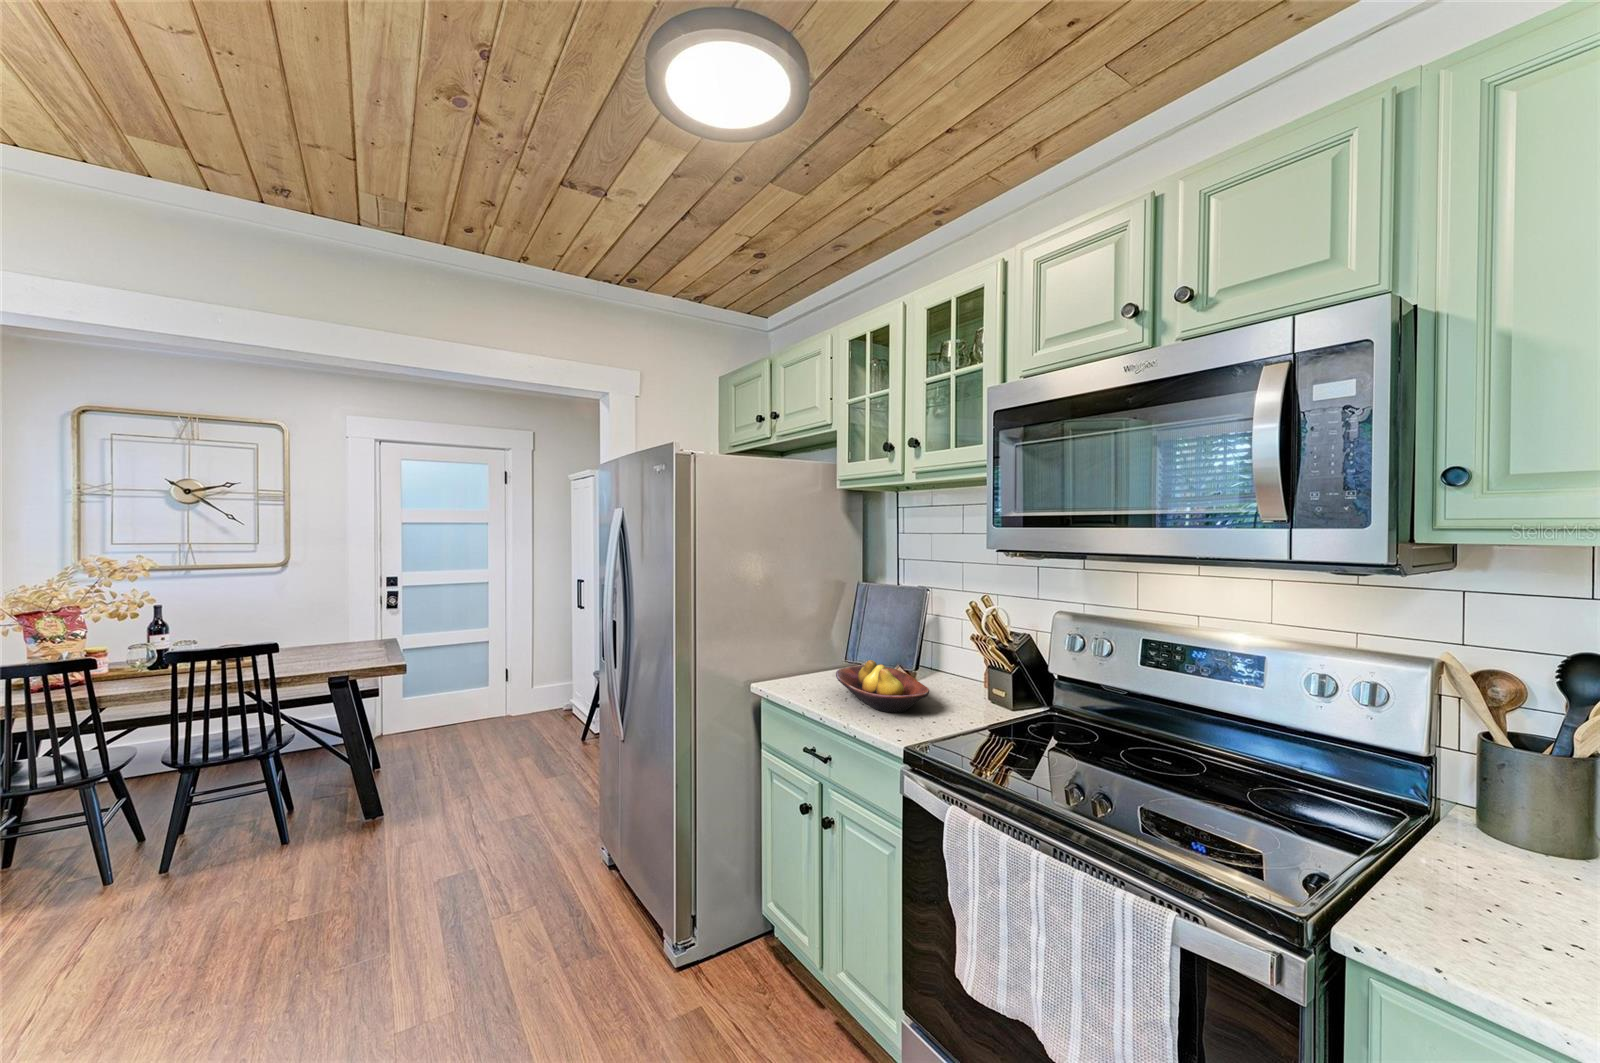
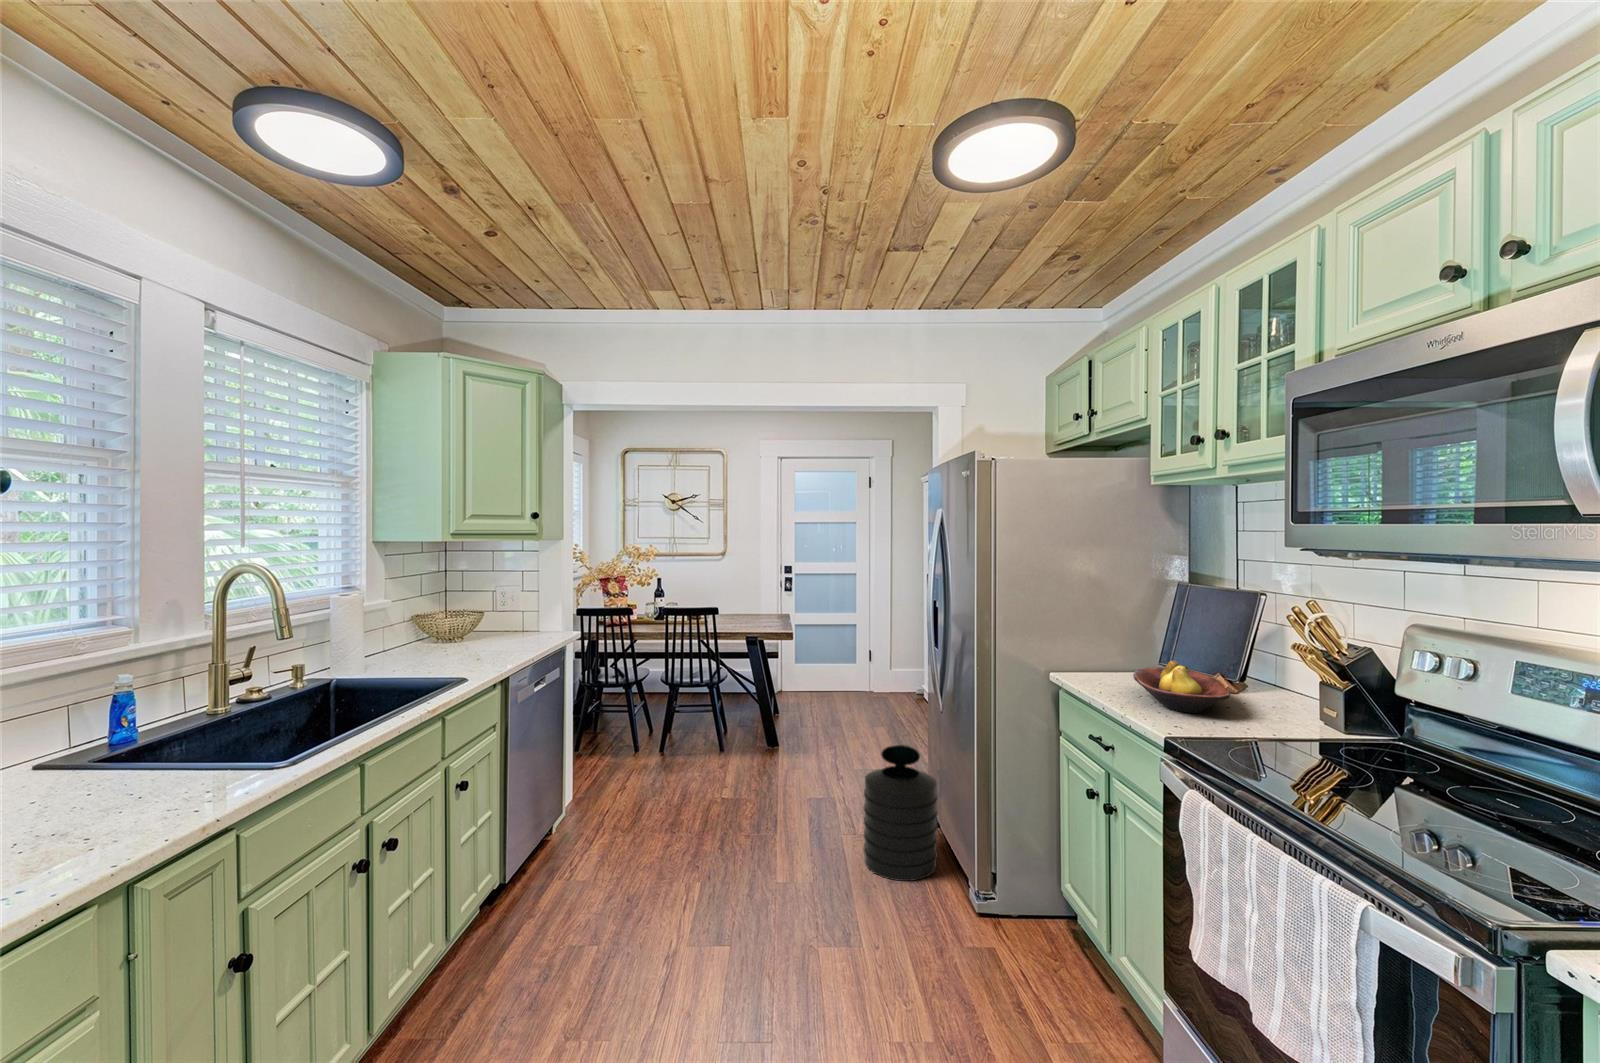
trash can: none [523,791,617,961] -> present [864,745,938,881]

